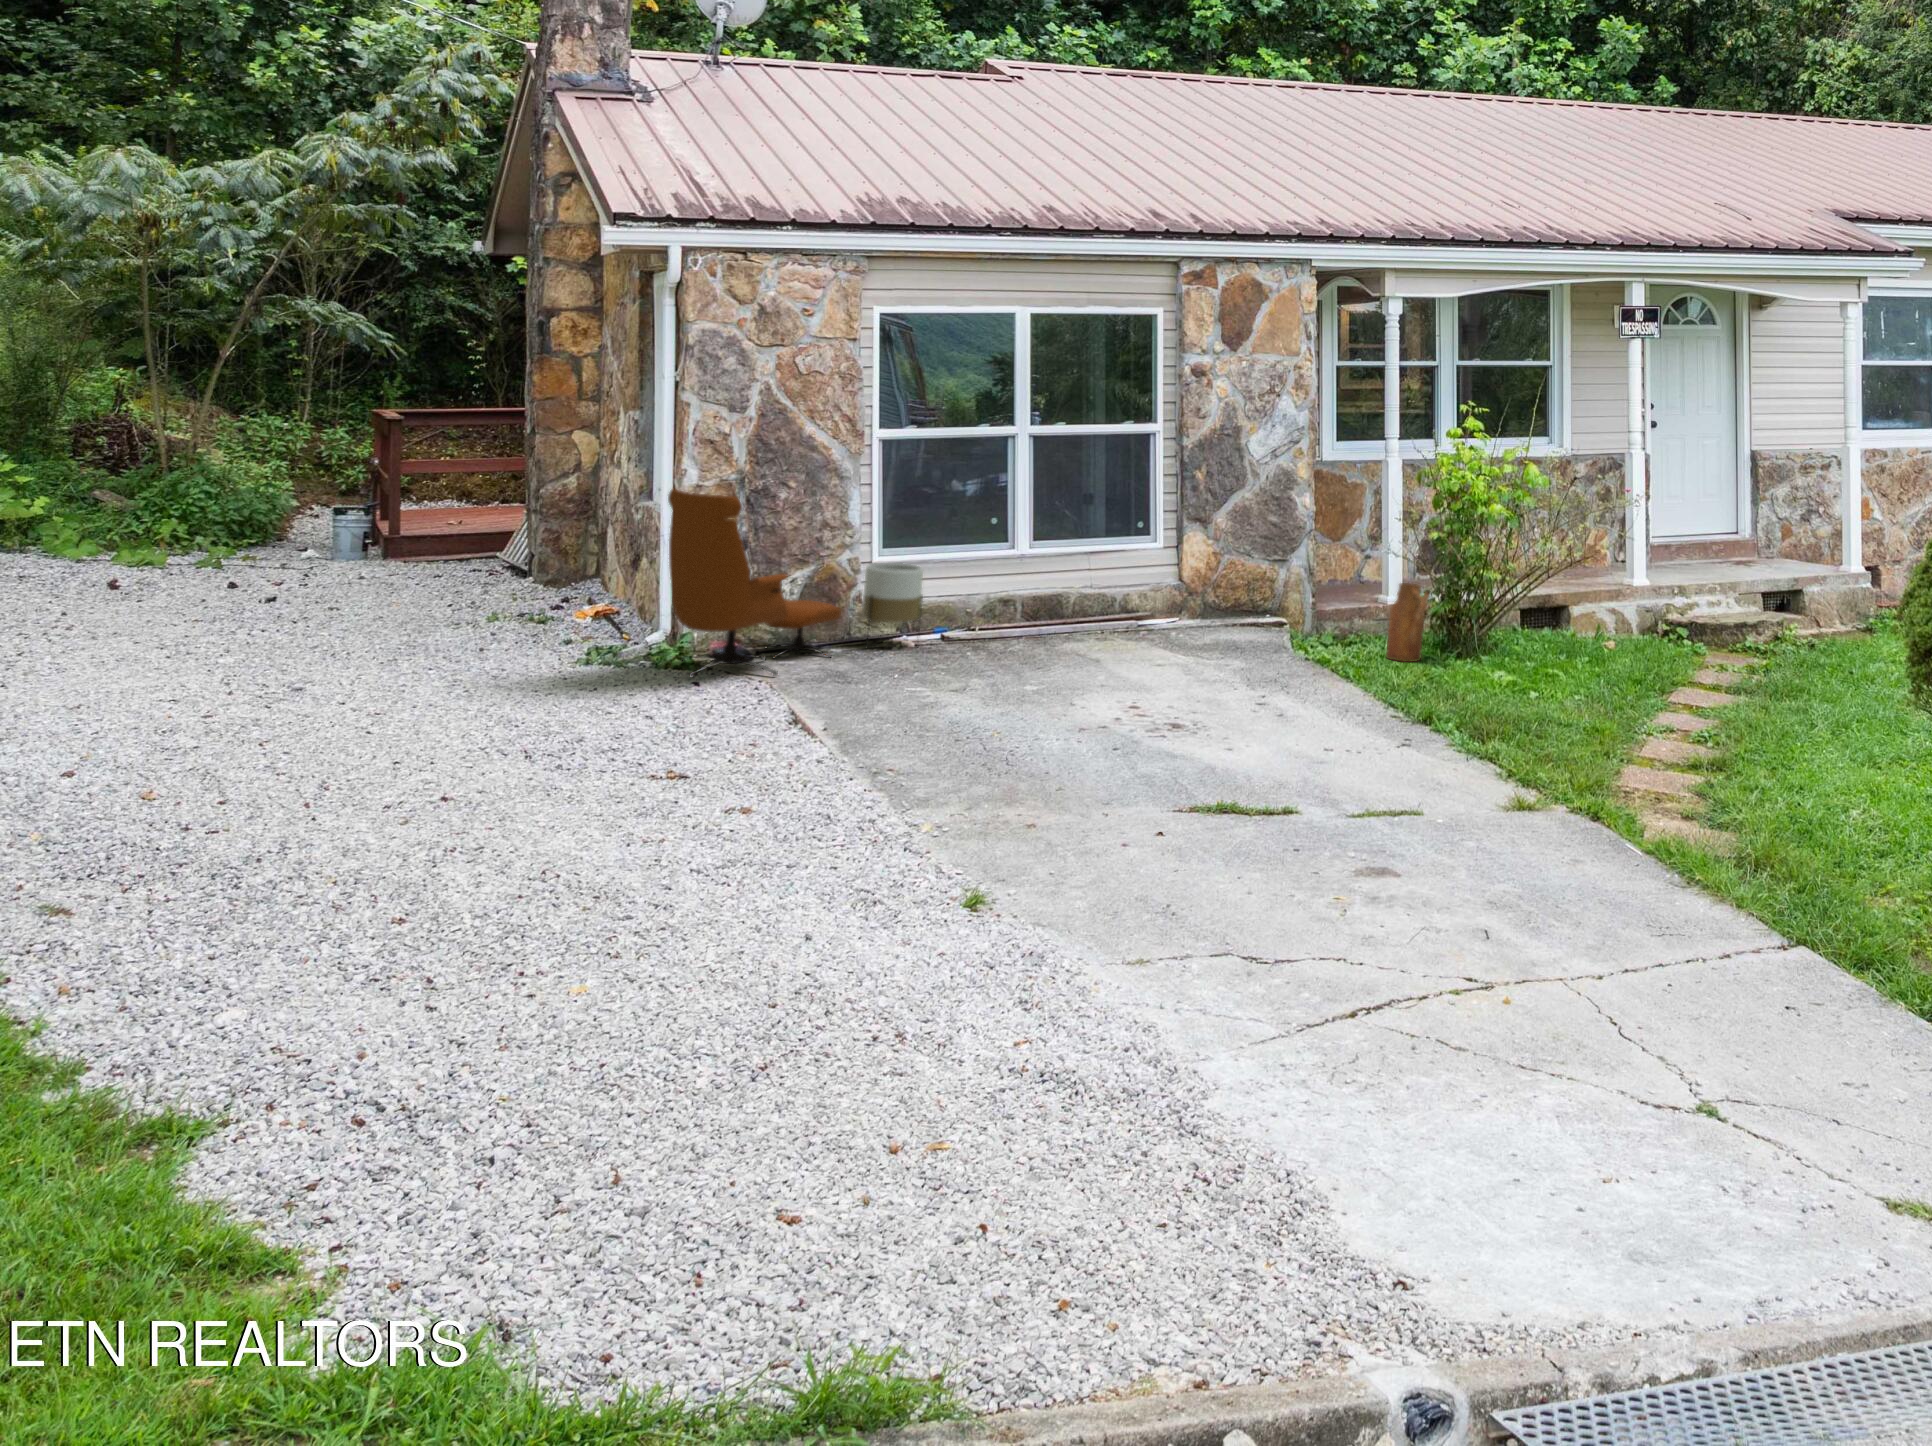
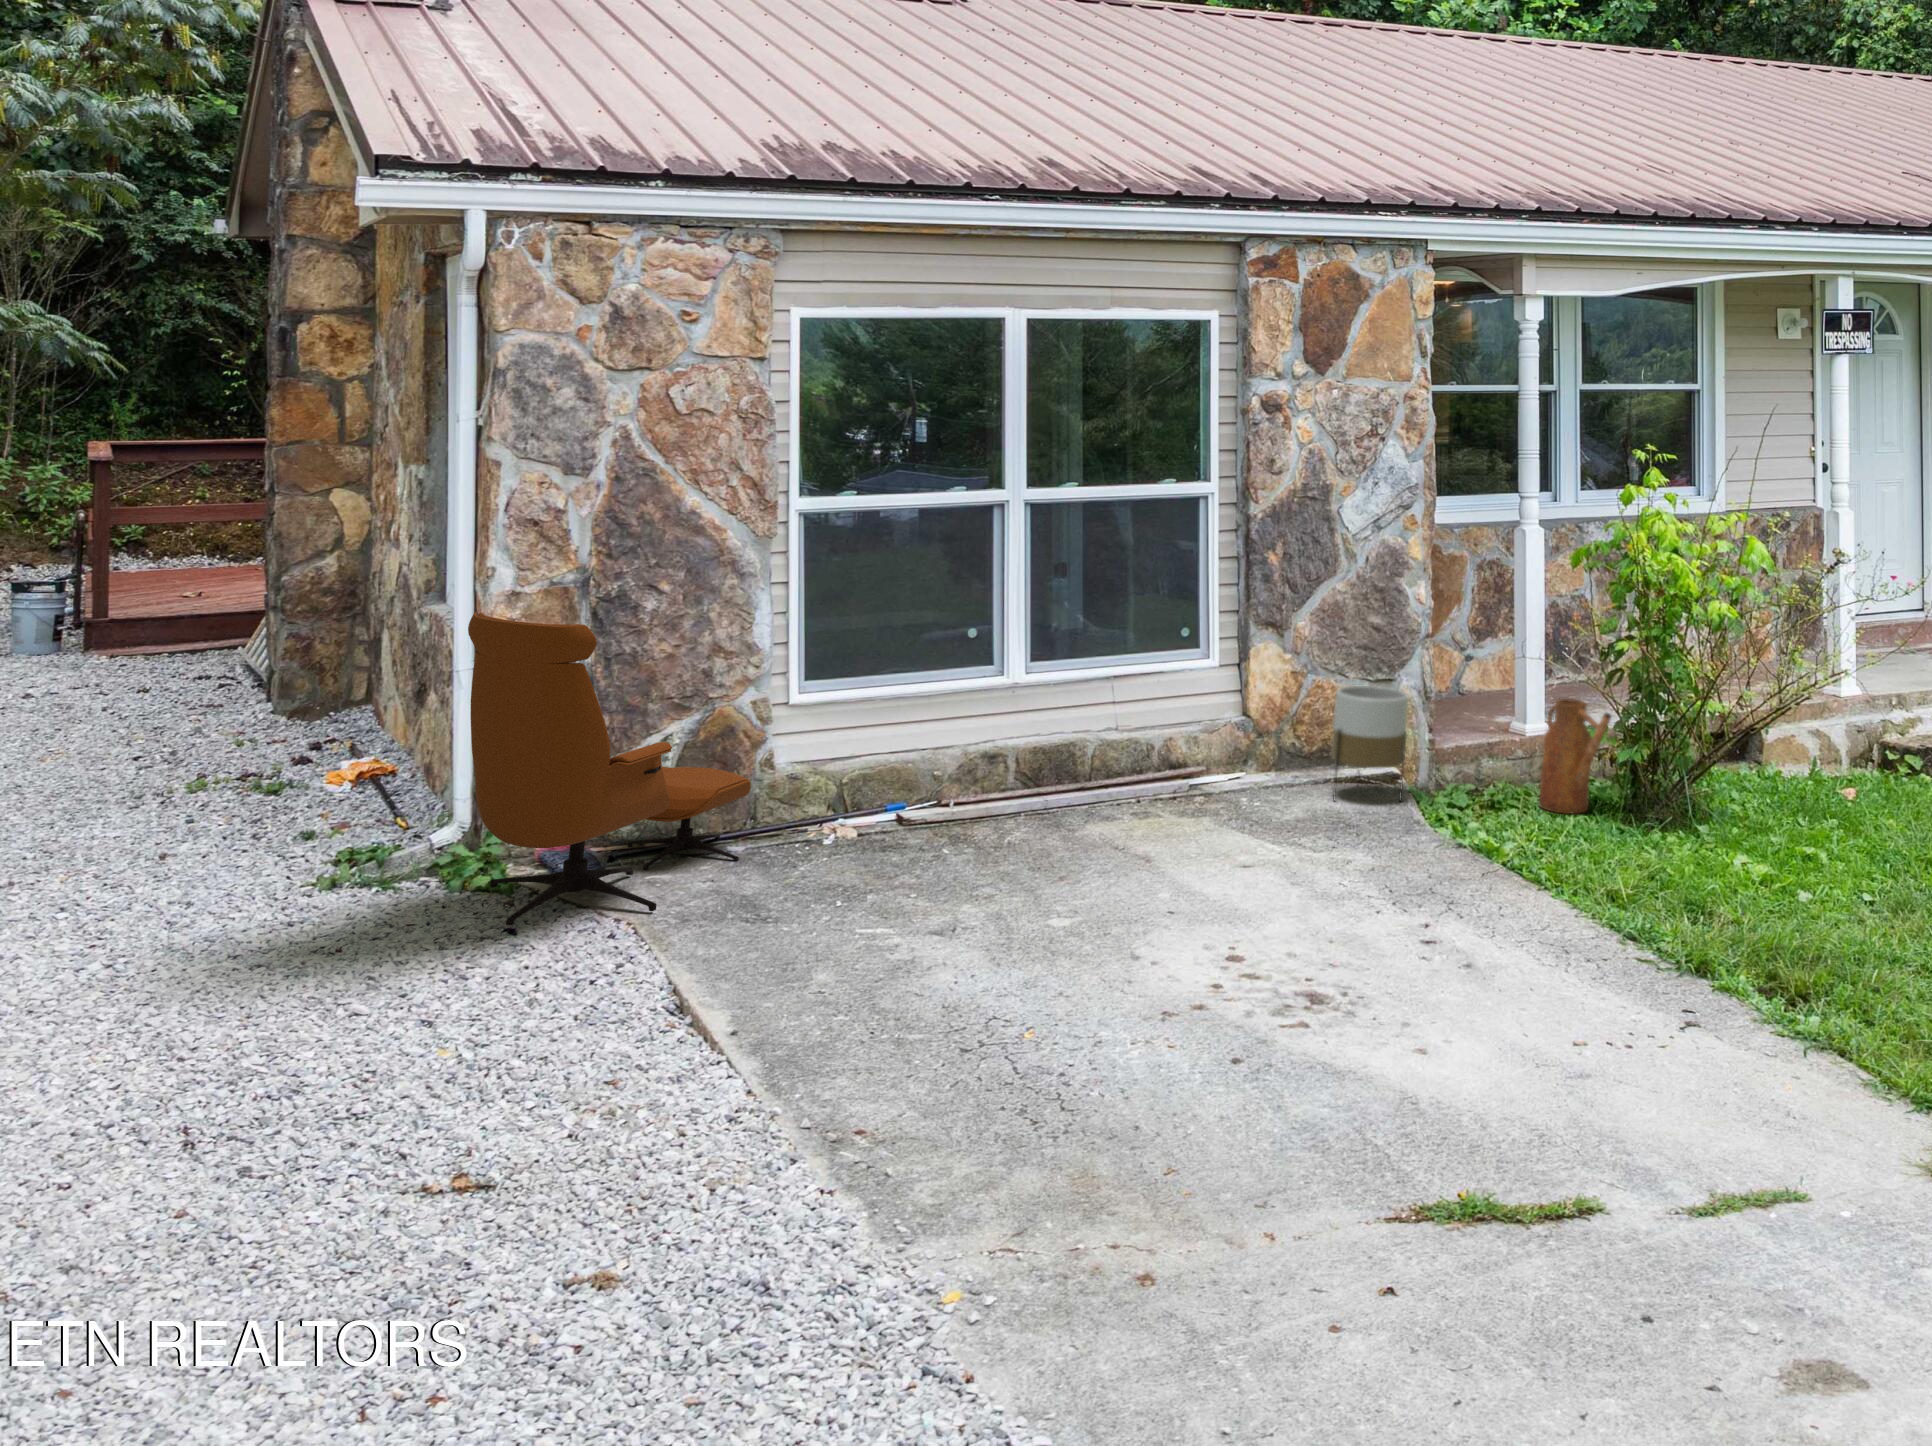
planter: present [862,563,923,646] -> present [1331,685,1408,795]

